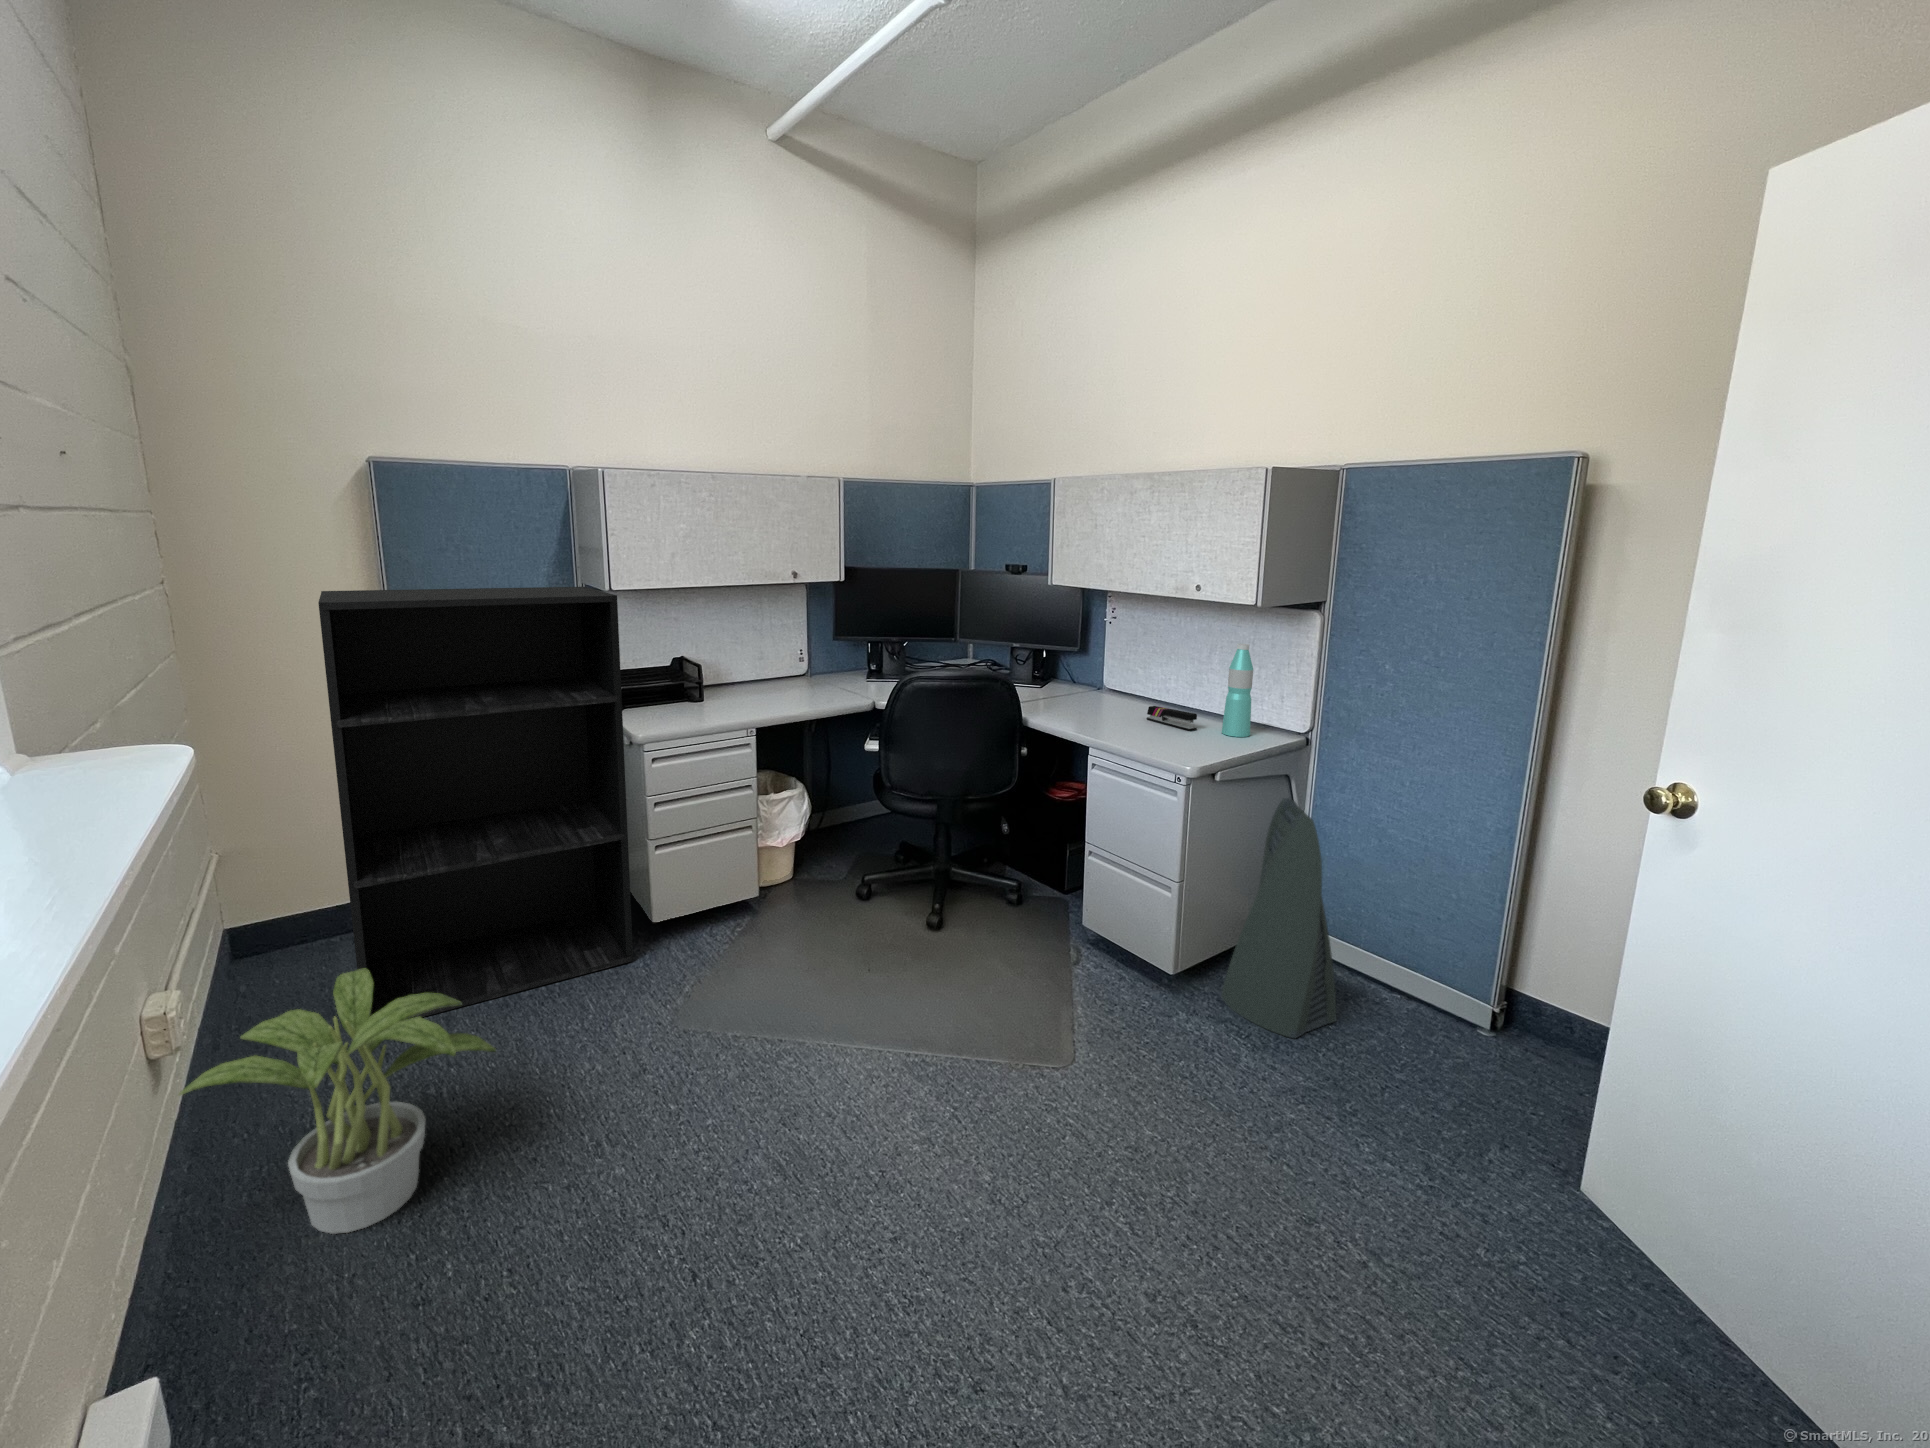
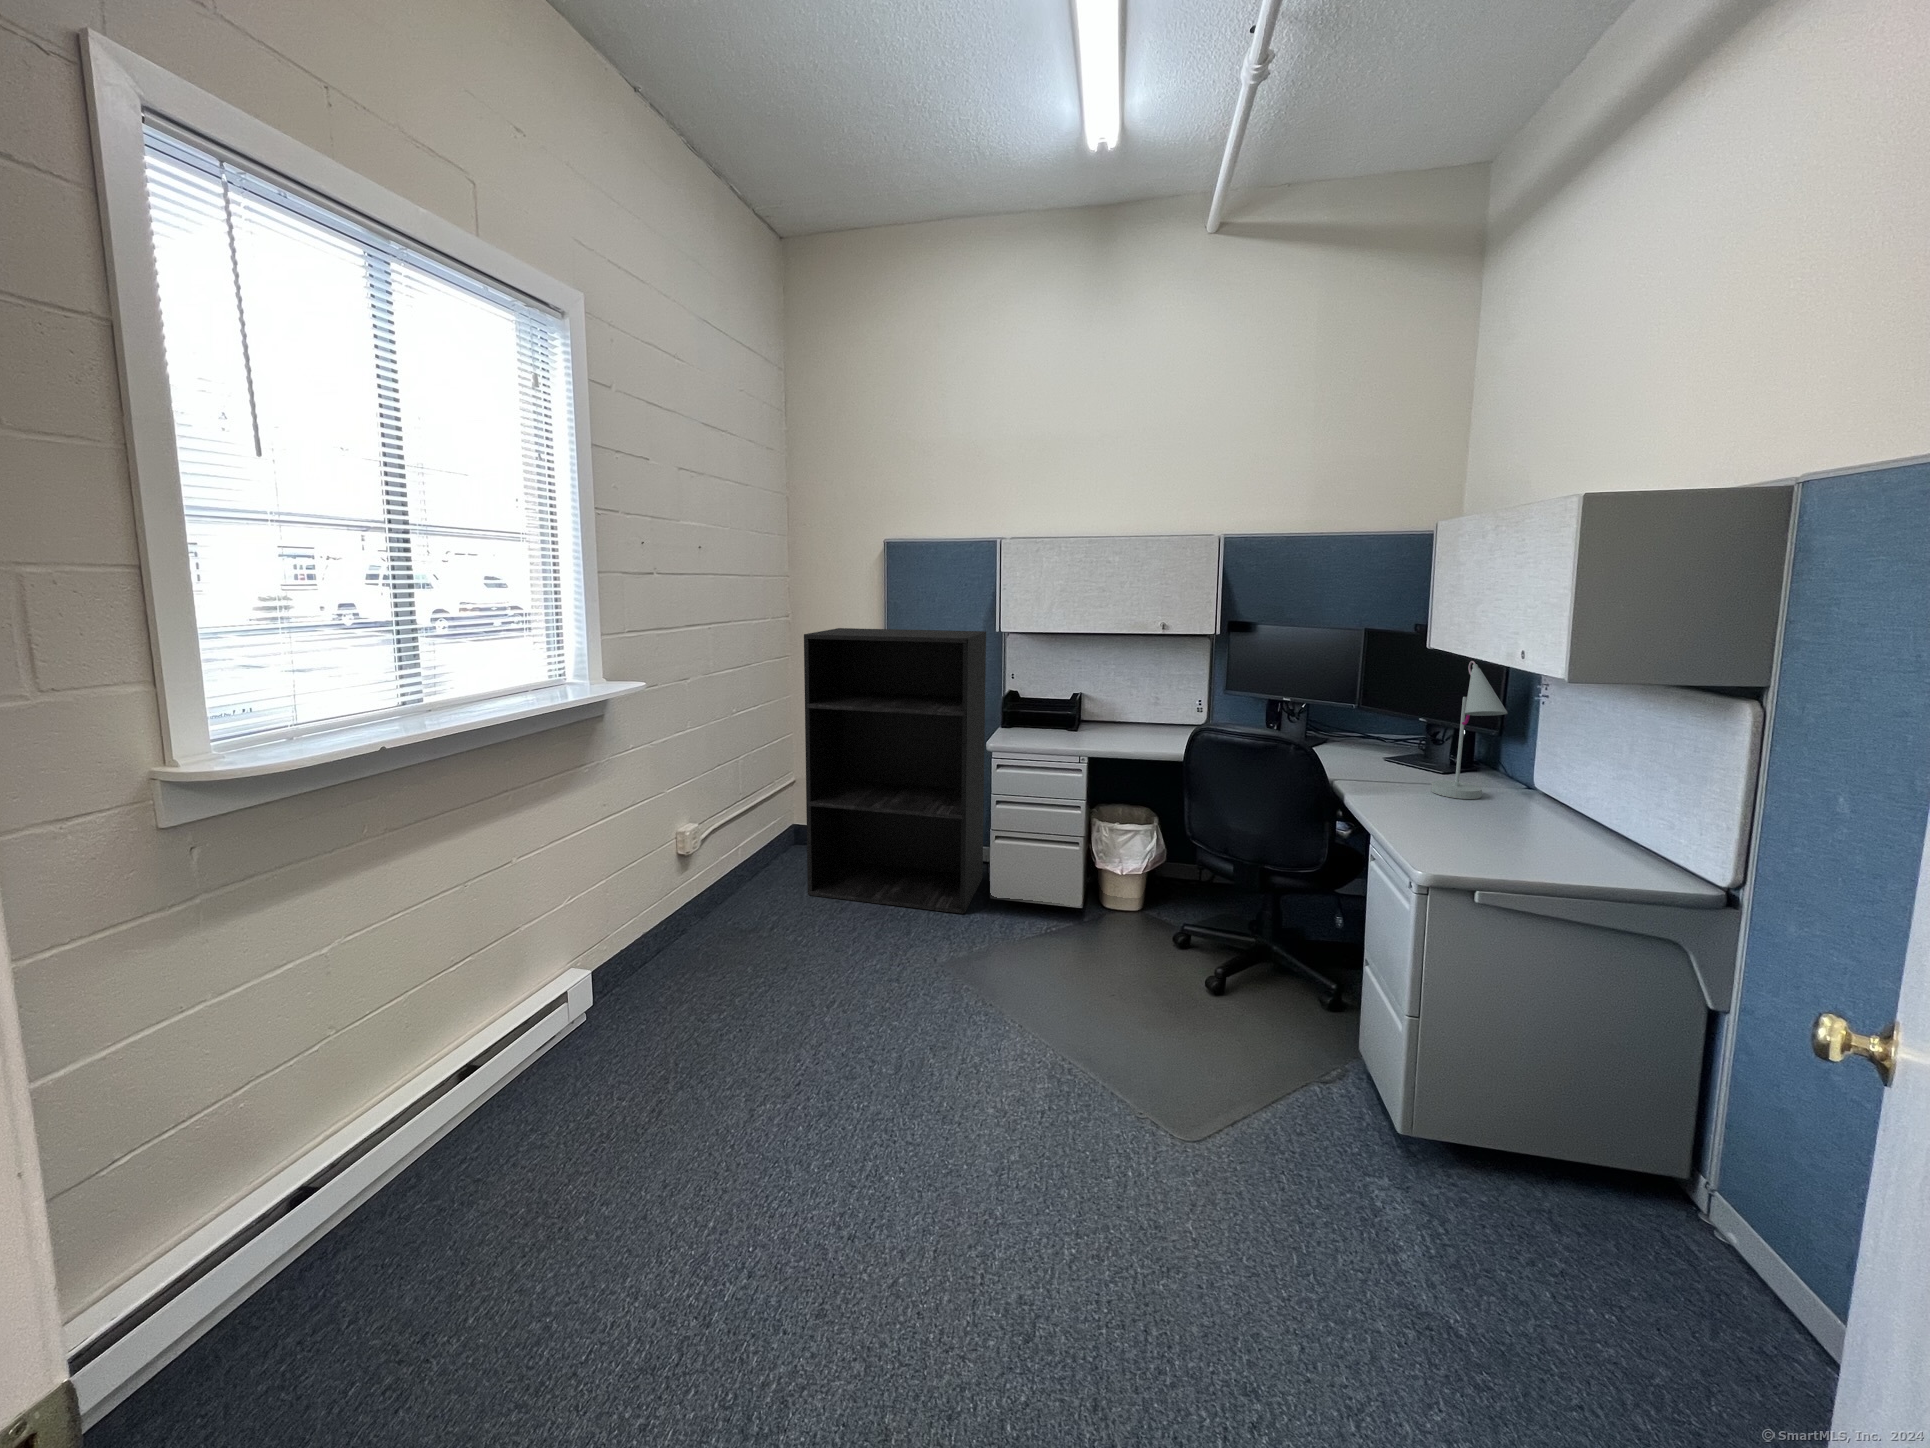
desk lamp: none [1066,593,1131,706] -> present [1431,661,1507,799]
water bottle: present [1222,644,1253,737] -> none [1567,741,1623,871]
stapler: present [1147,706,1197,731] -> none [1494,808,1539,847]
air purifier: present [1221,798,1337,1039] -> none [1469,960,1642,1314]
potted plant: present [179,968,496,1234] -> none [675,841,796,979]

